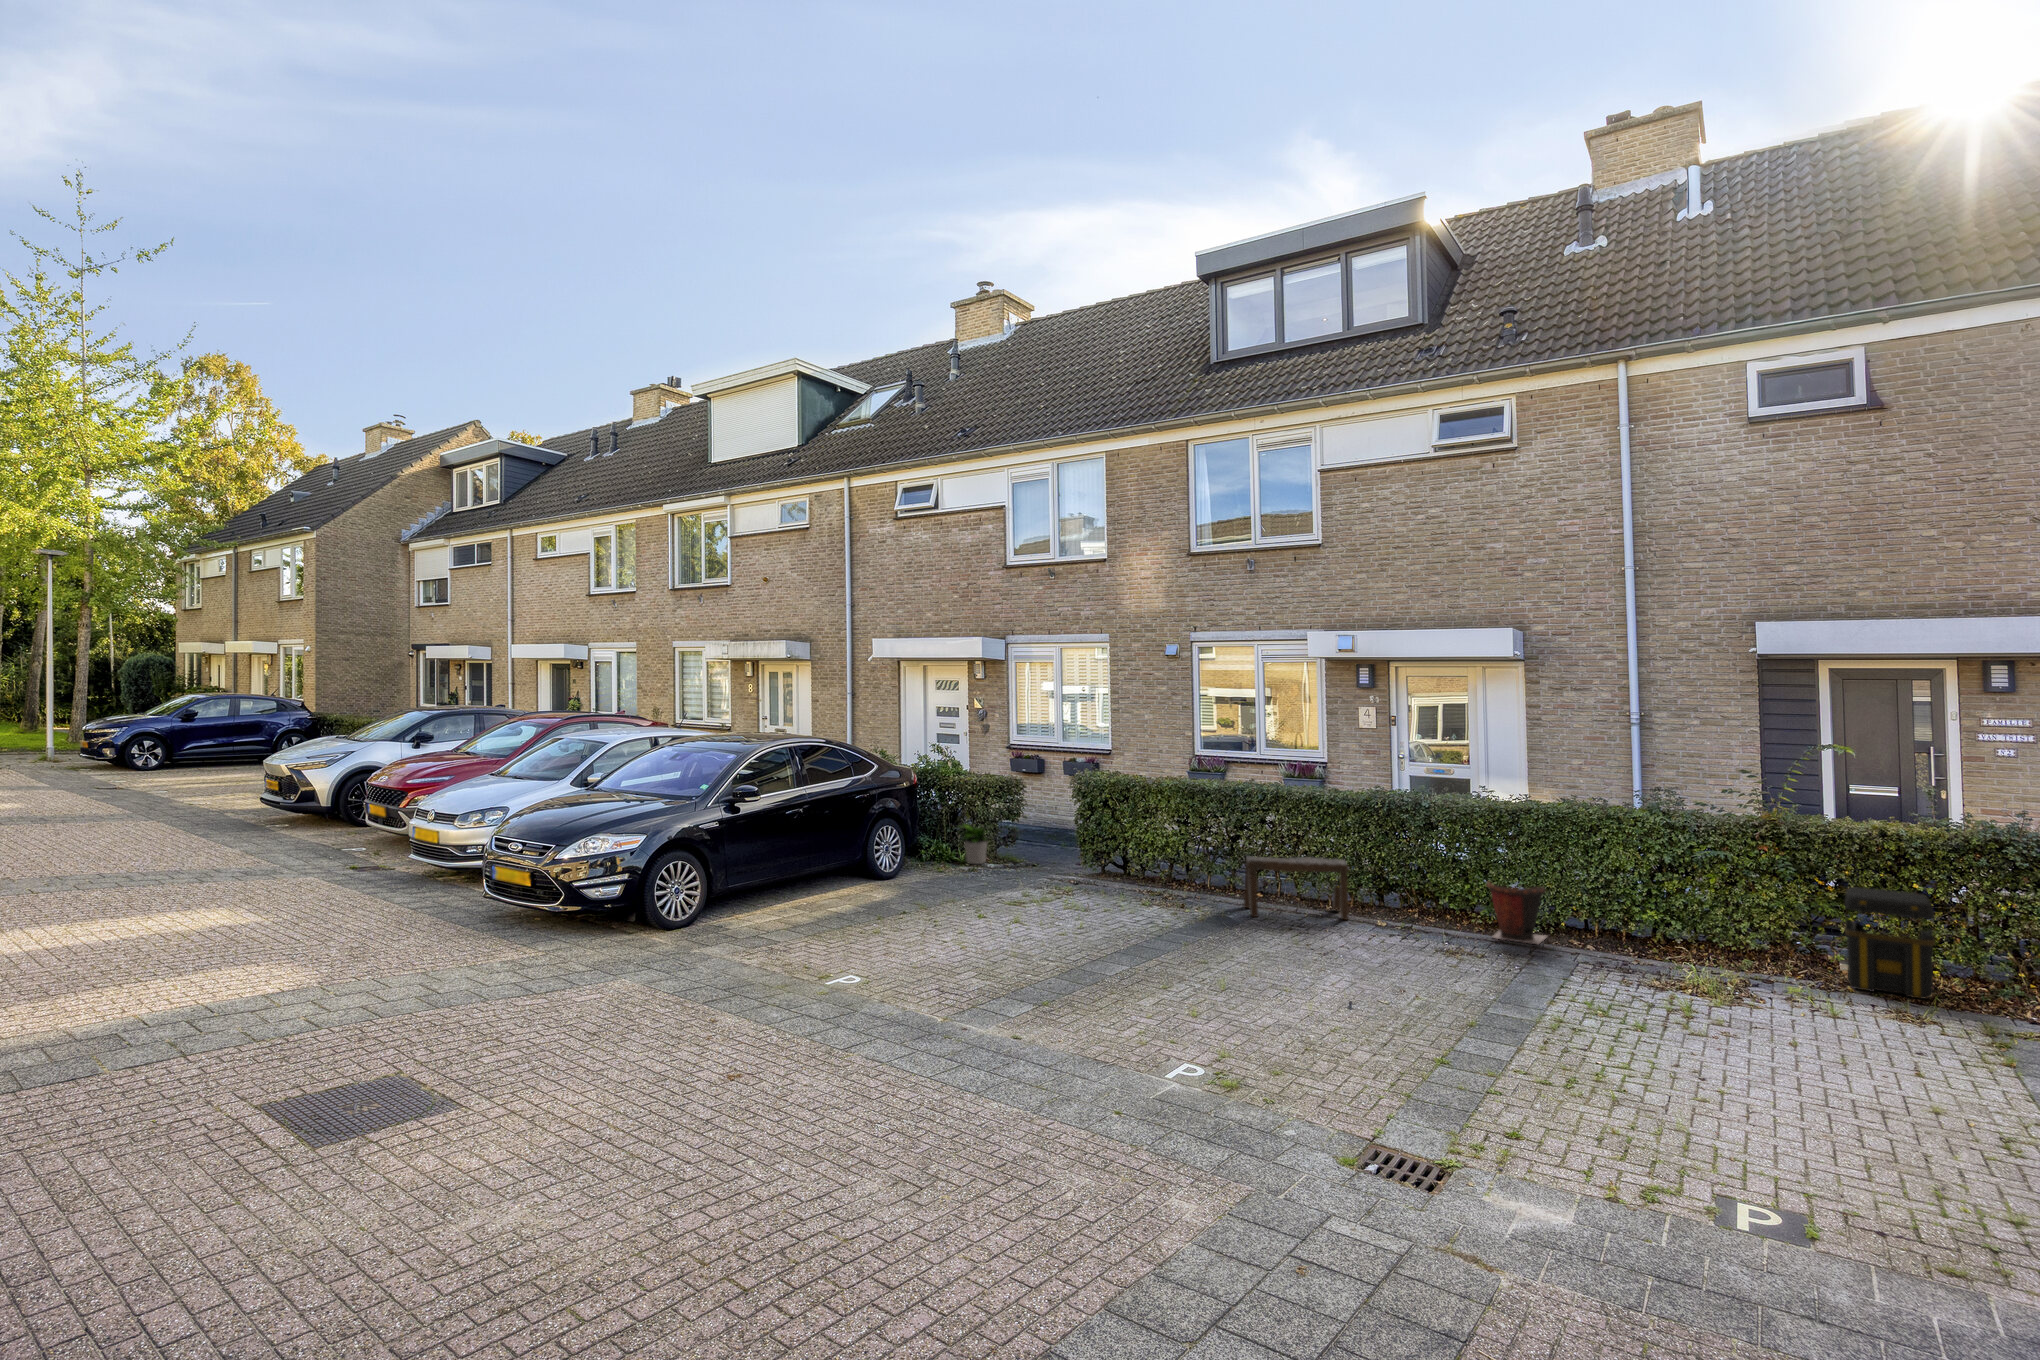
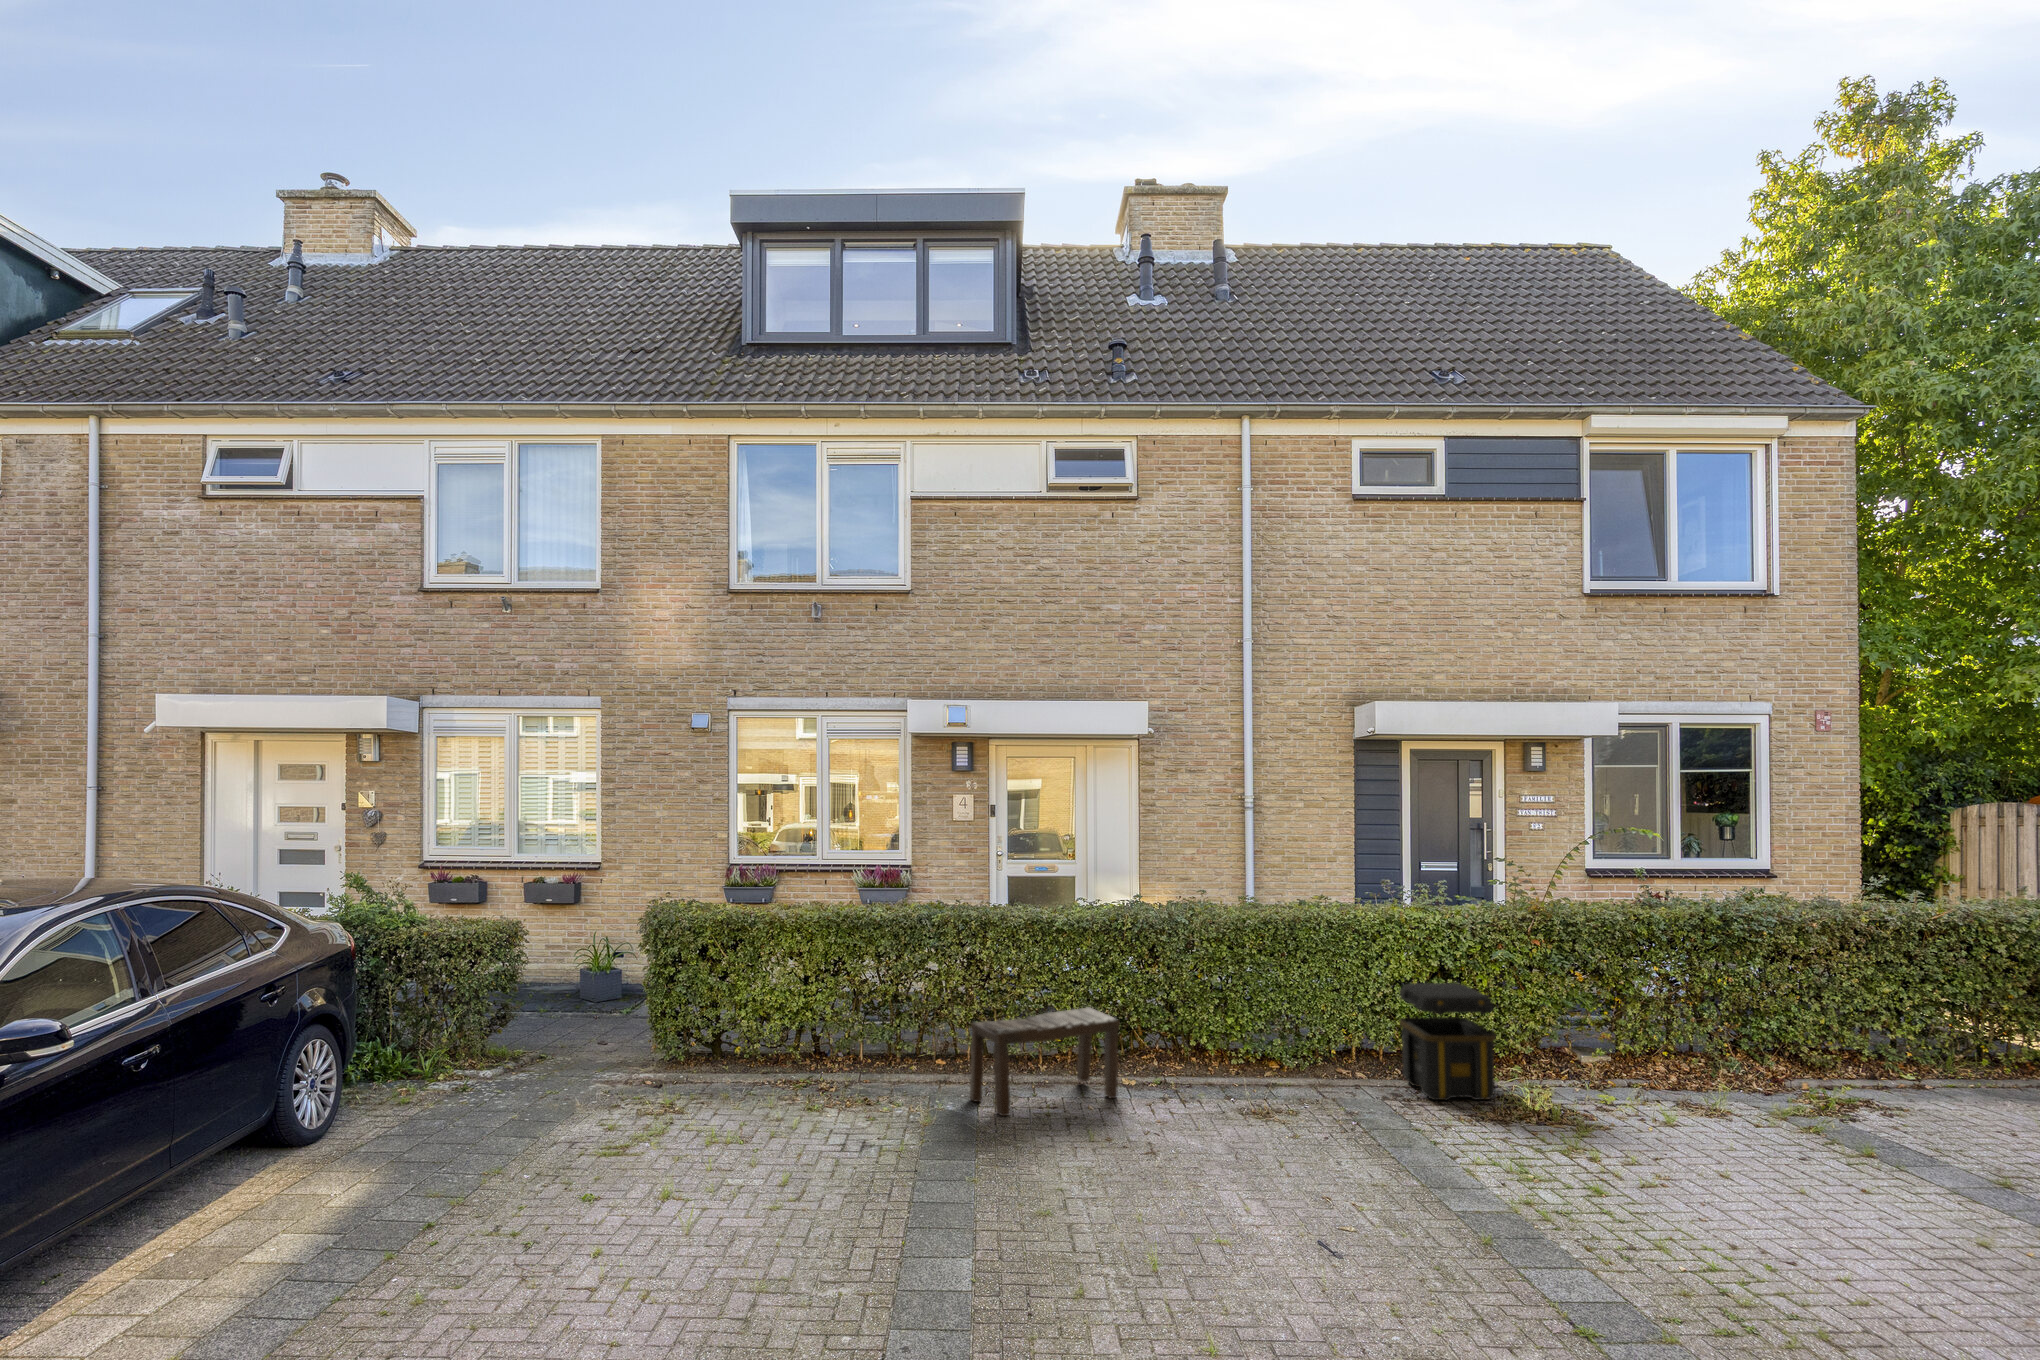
potted plant: present [959,824,988,864] -> none [427,1008,512,1089]
waste bin: present [1487,882,1546,944] -> none [1276,1011,1350,1096]
toolbox: present [1845,887,1935,999] -> present [1400,983,1496,1100]

